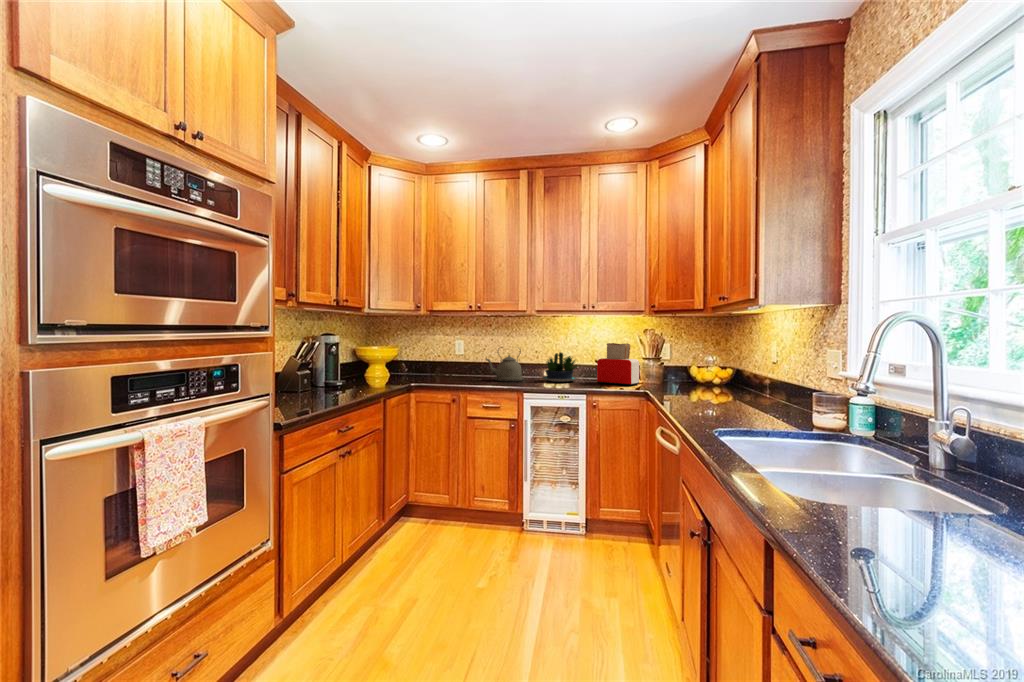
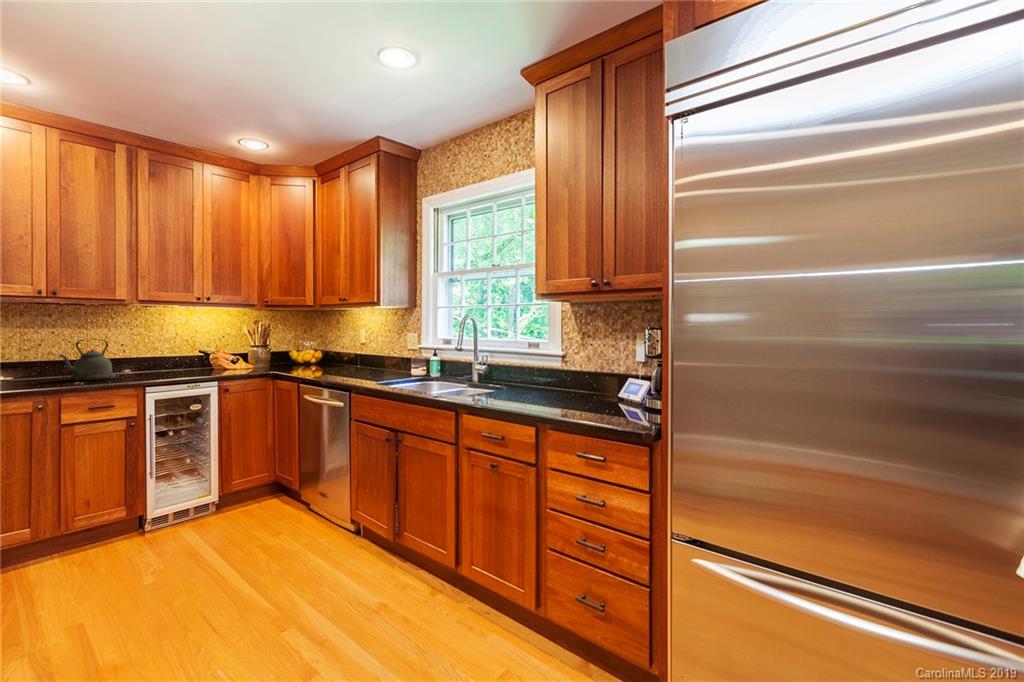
toaster: present [597,343,639,386] -> none [211,333,255,372]
potted plant: present [542,352,578,382] -> none [141,344,194,375]

